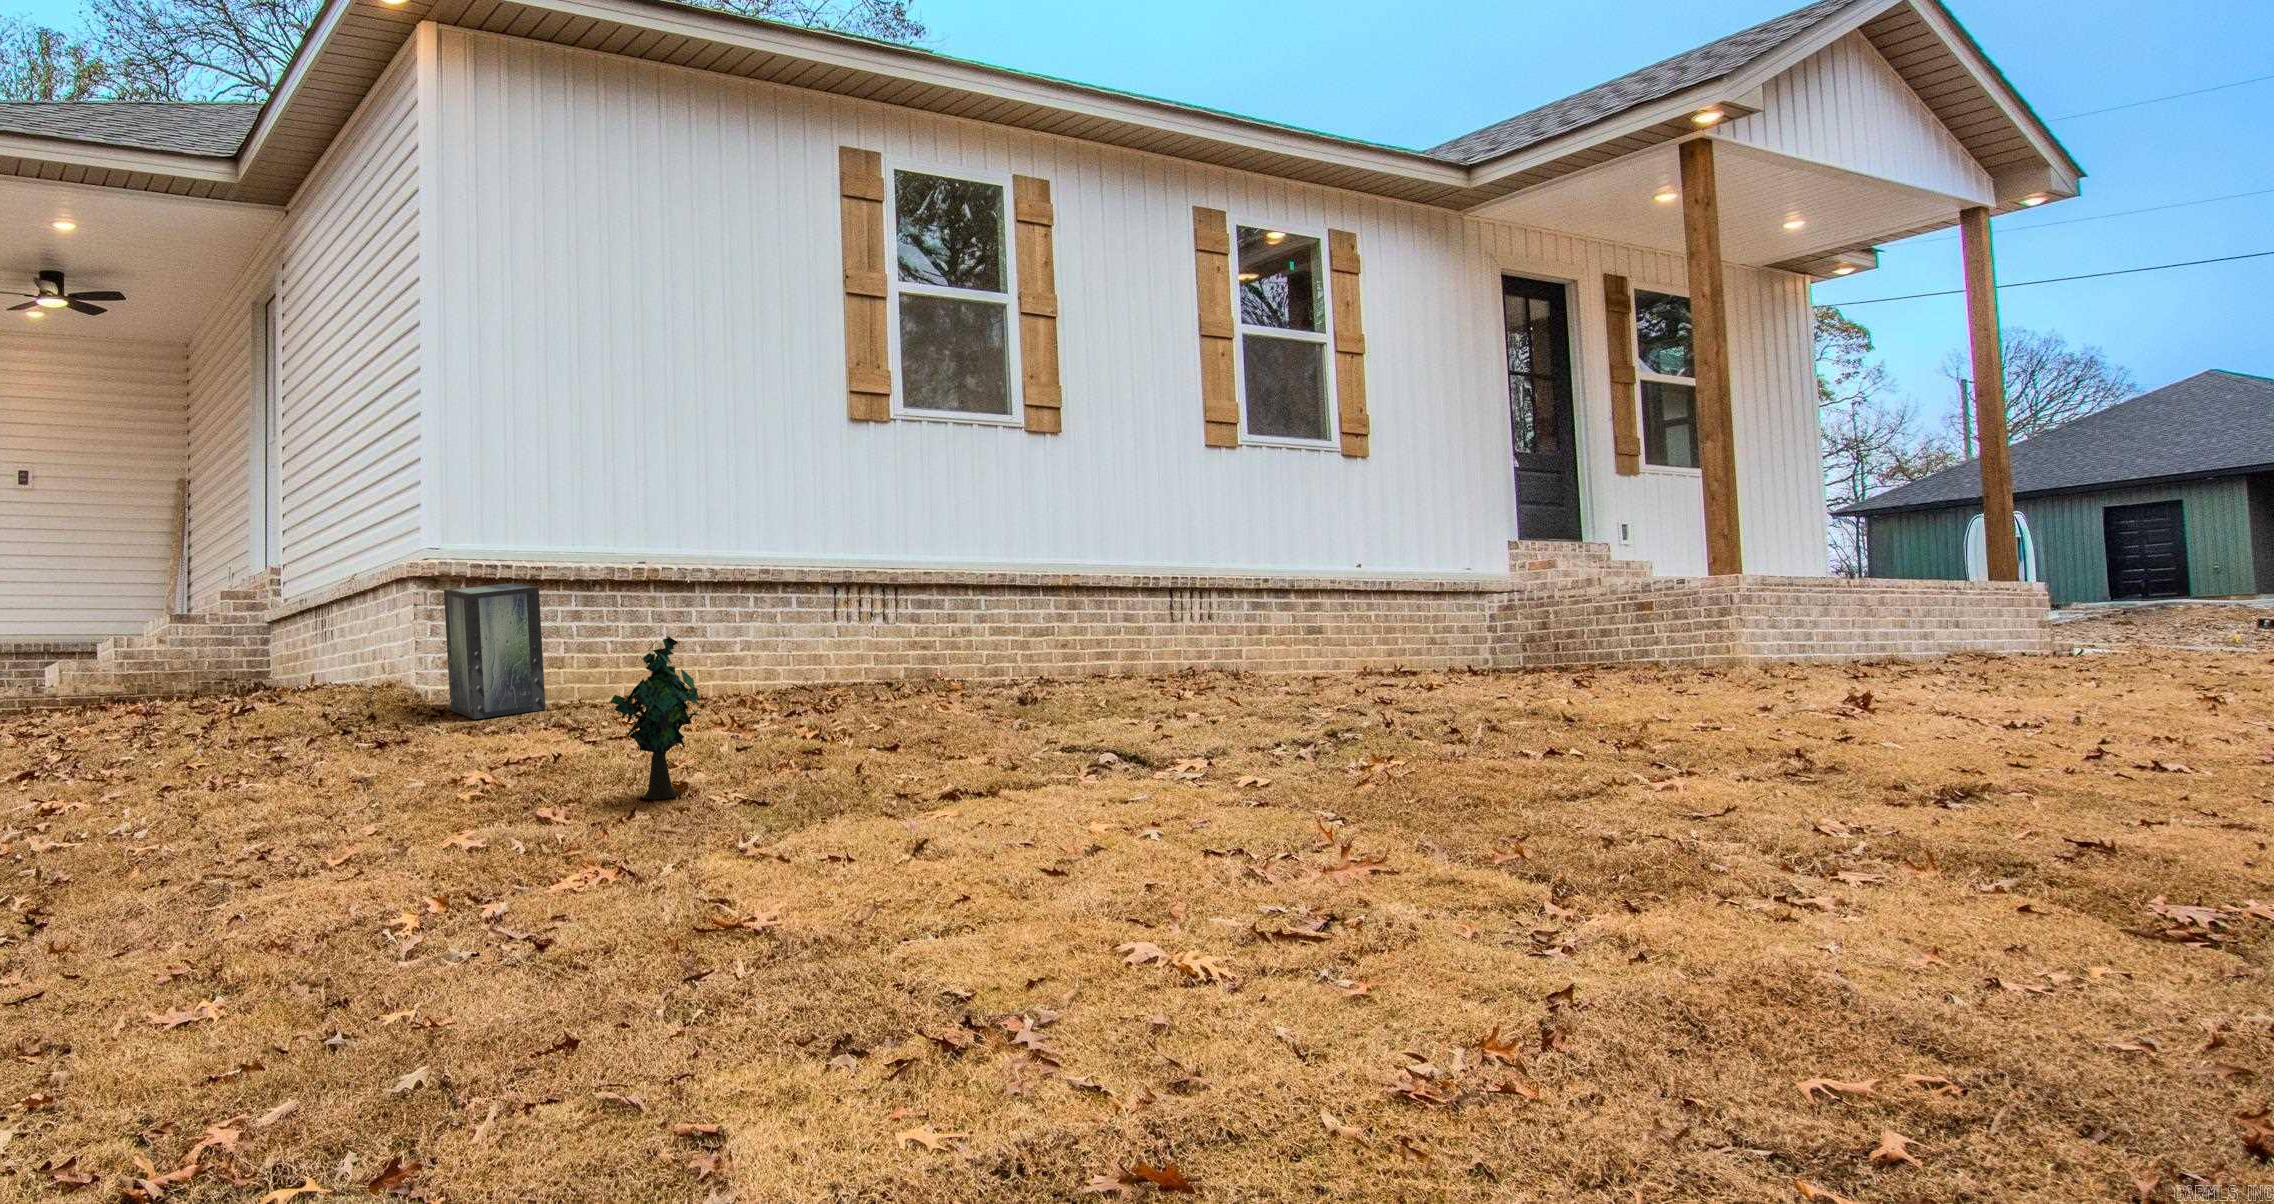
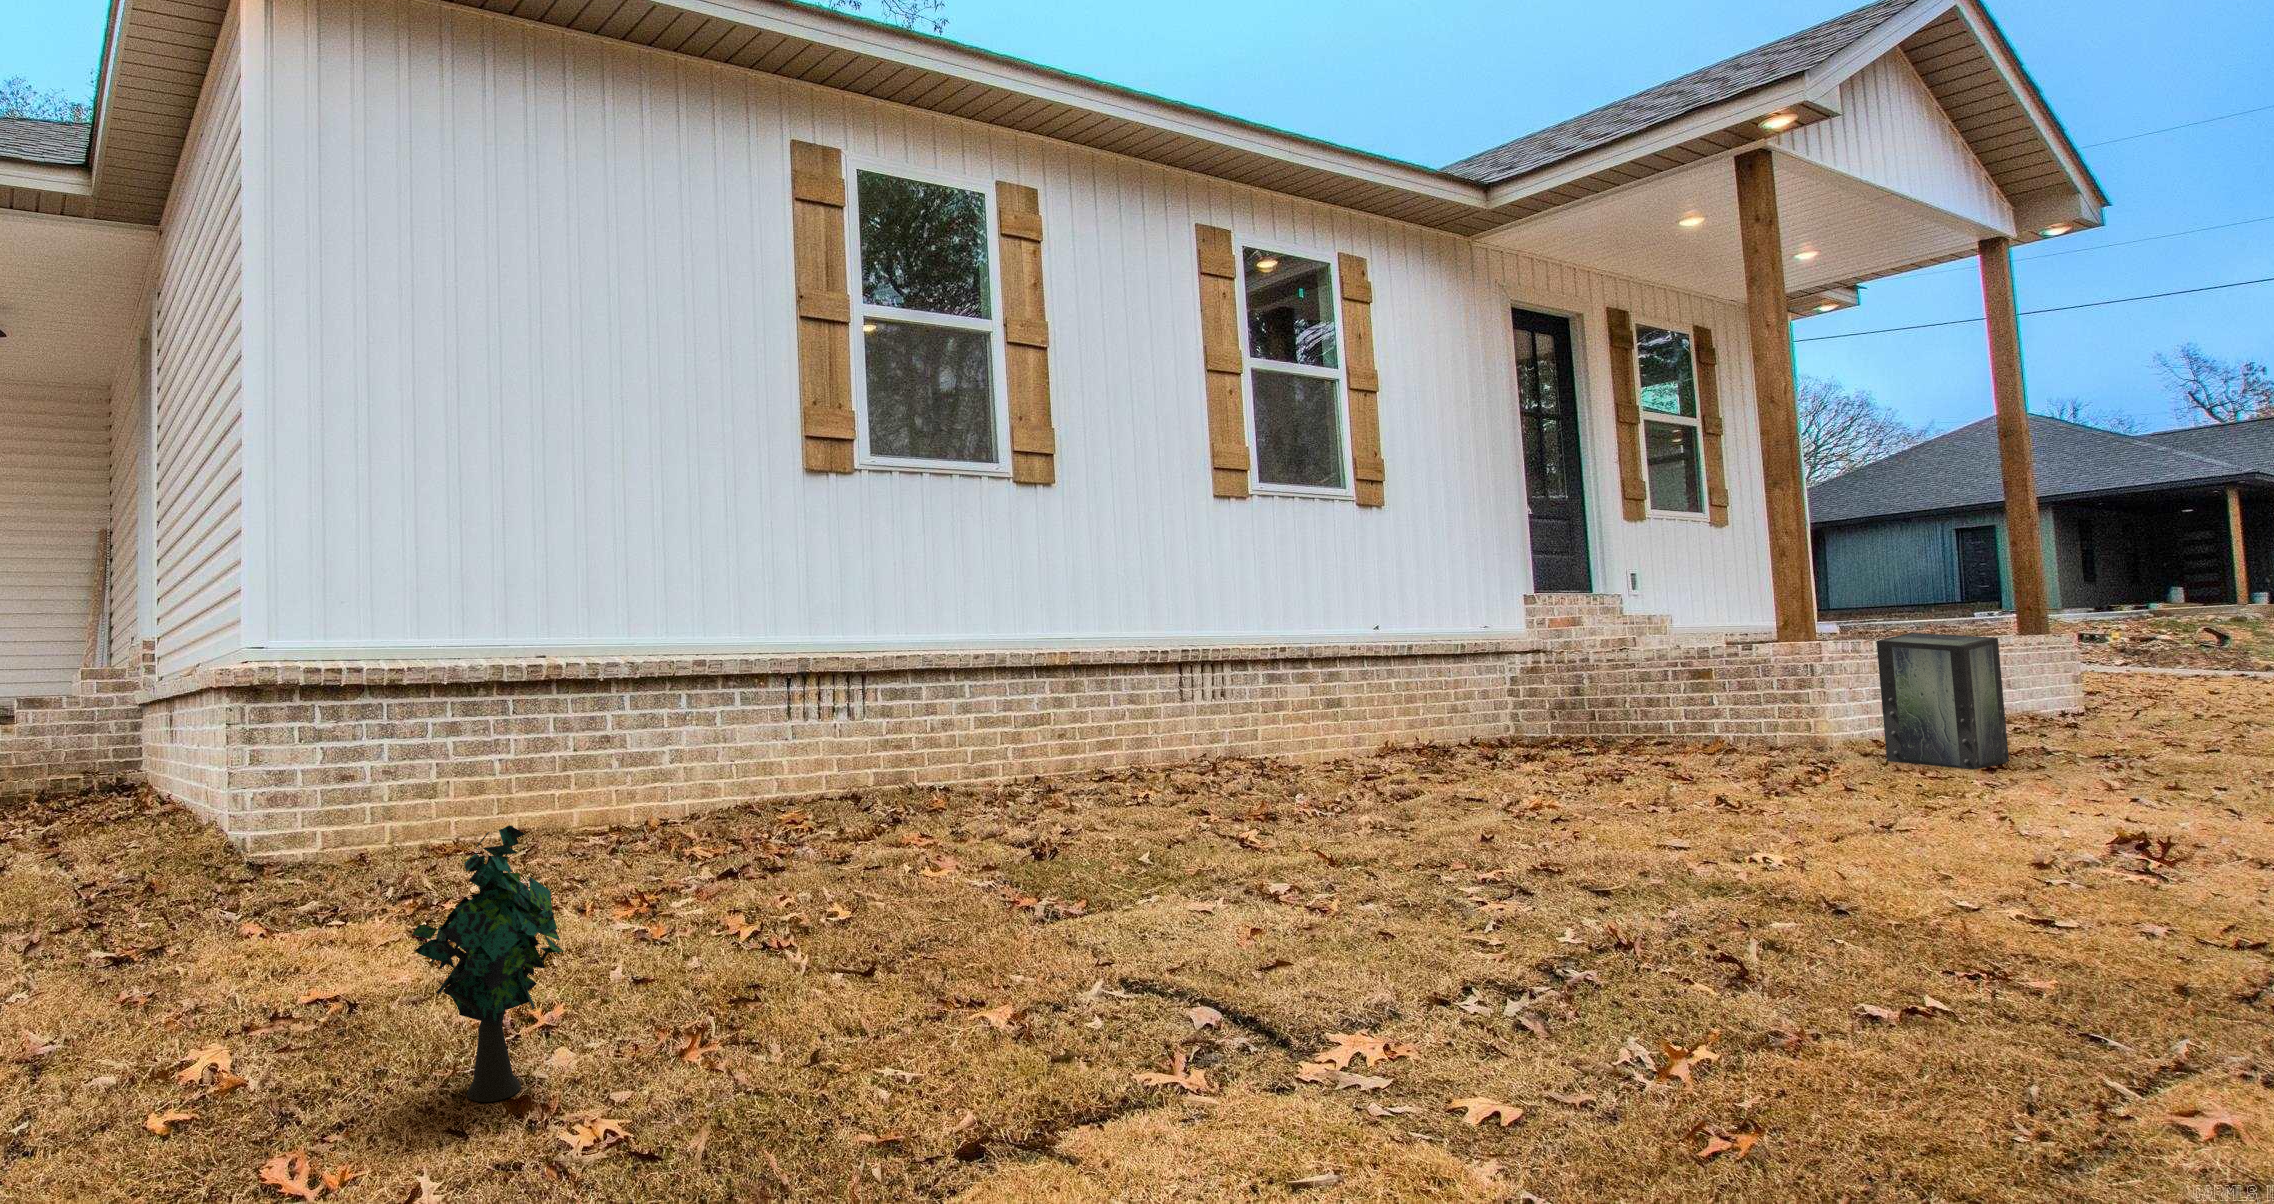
storage box: present [444,583,546,719] -> present [1877,633,2009,770]

